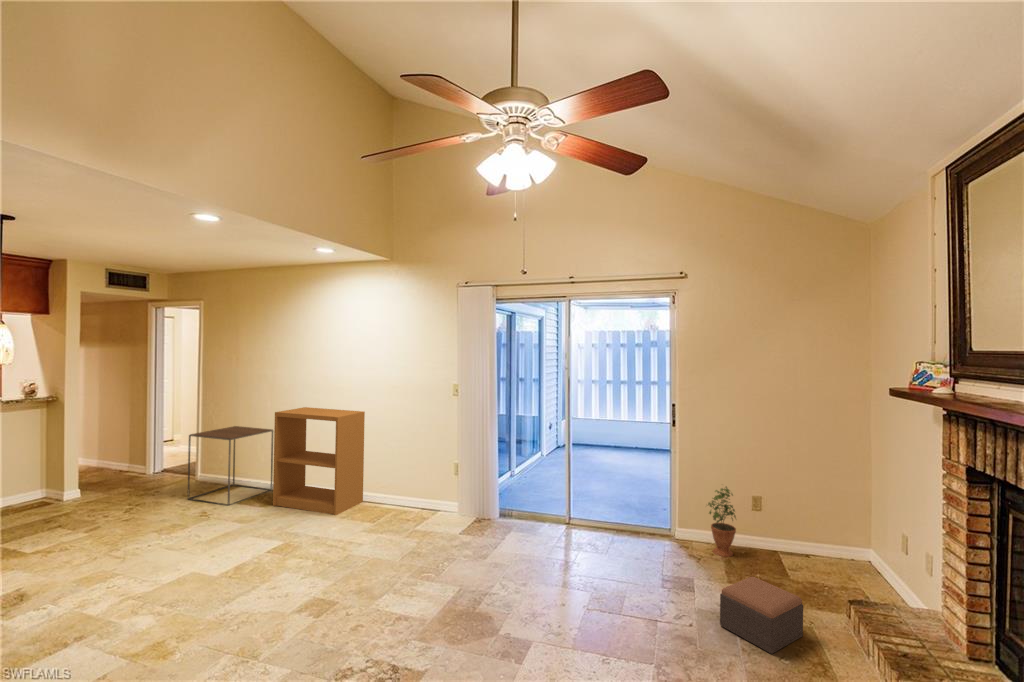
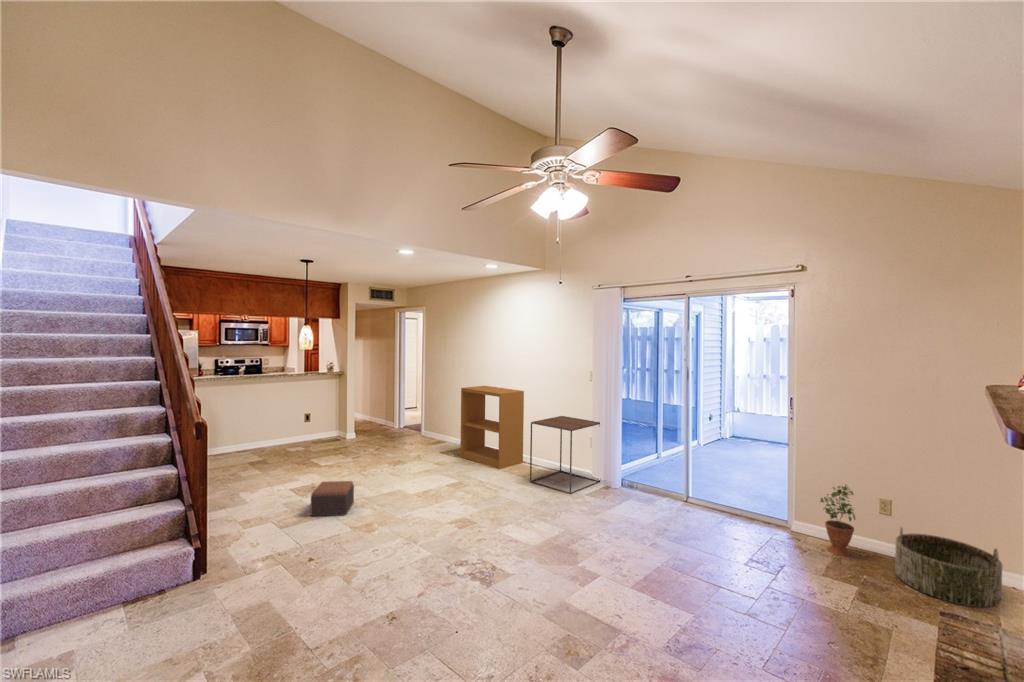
side table: present [188,426,273,506] -> present [530,416,600,494]
basket: none [774,522,856,586] -> present [895,528,1003,607]
footstool: present [720,577,803,654] -> present [311,481,354,516]

